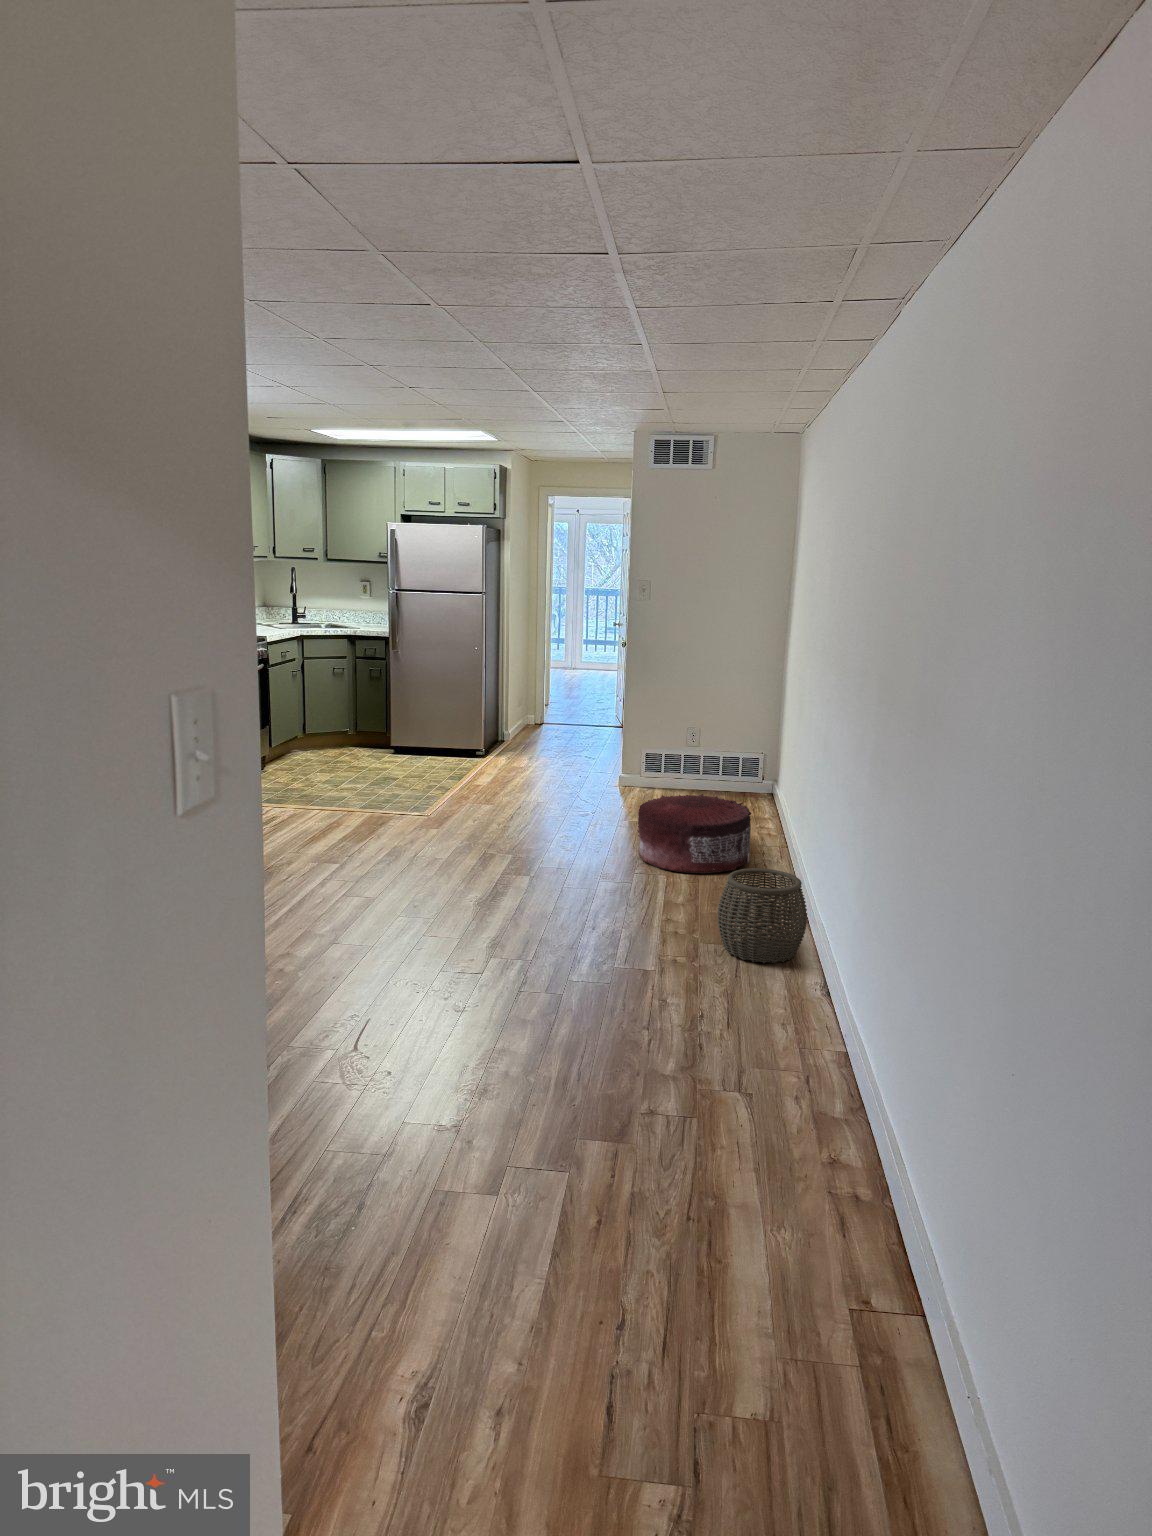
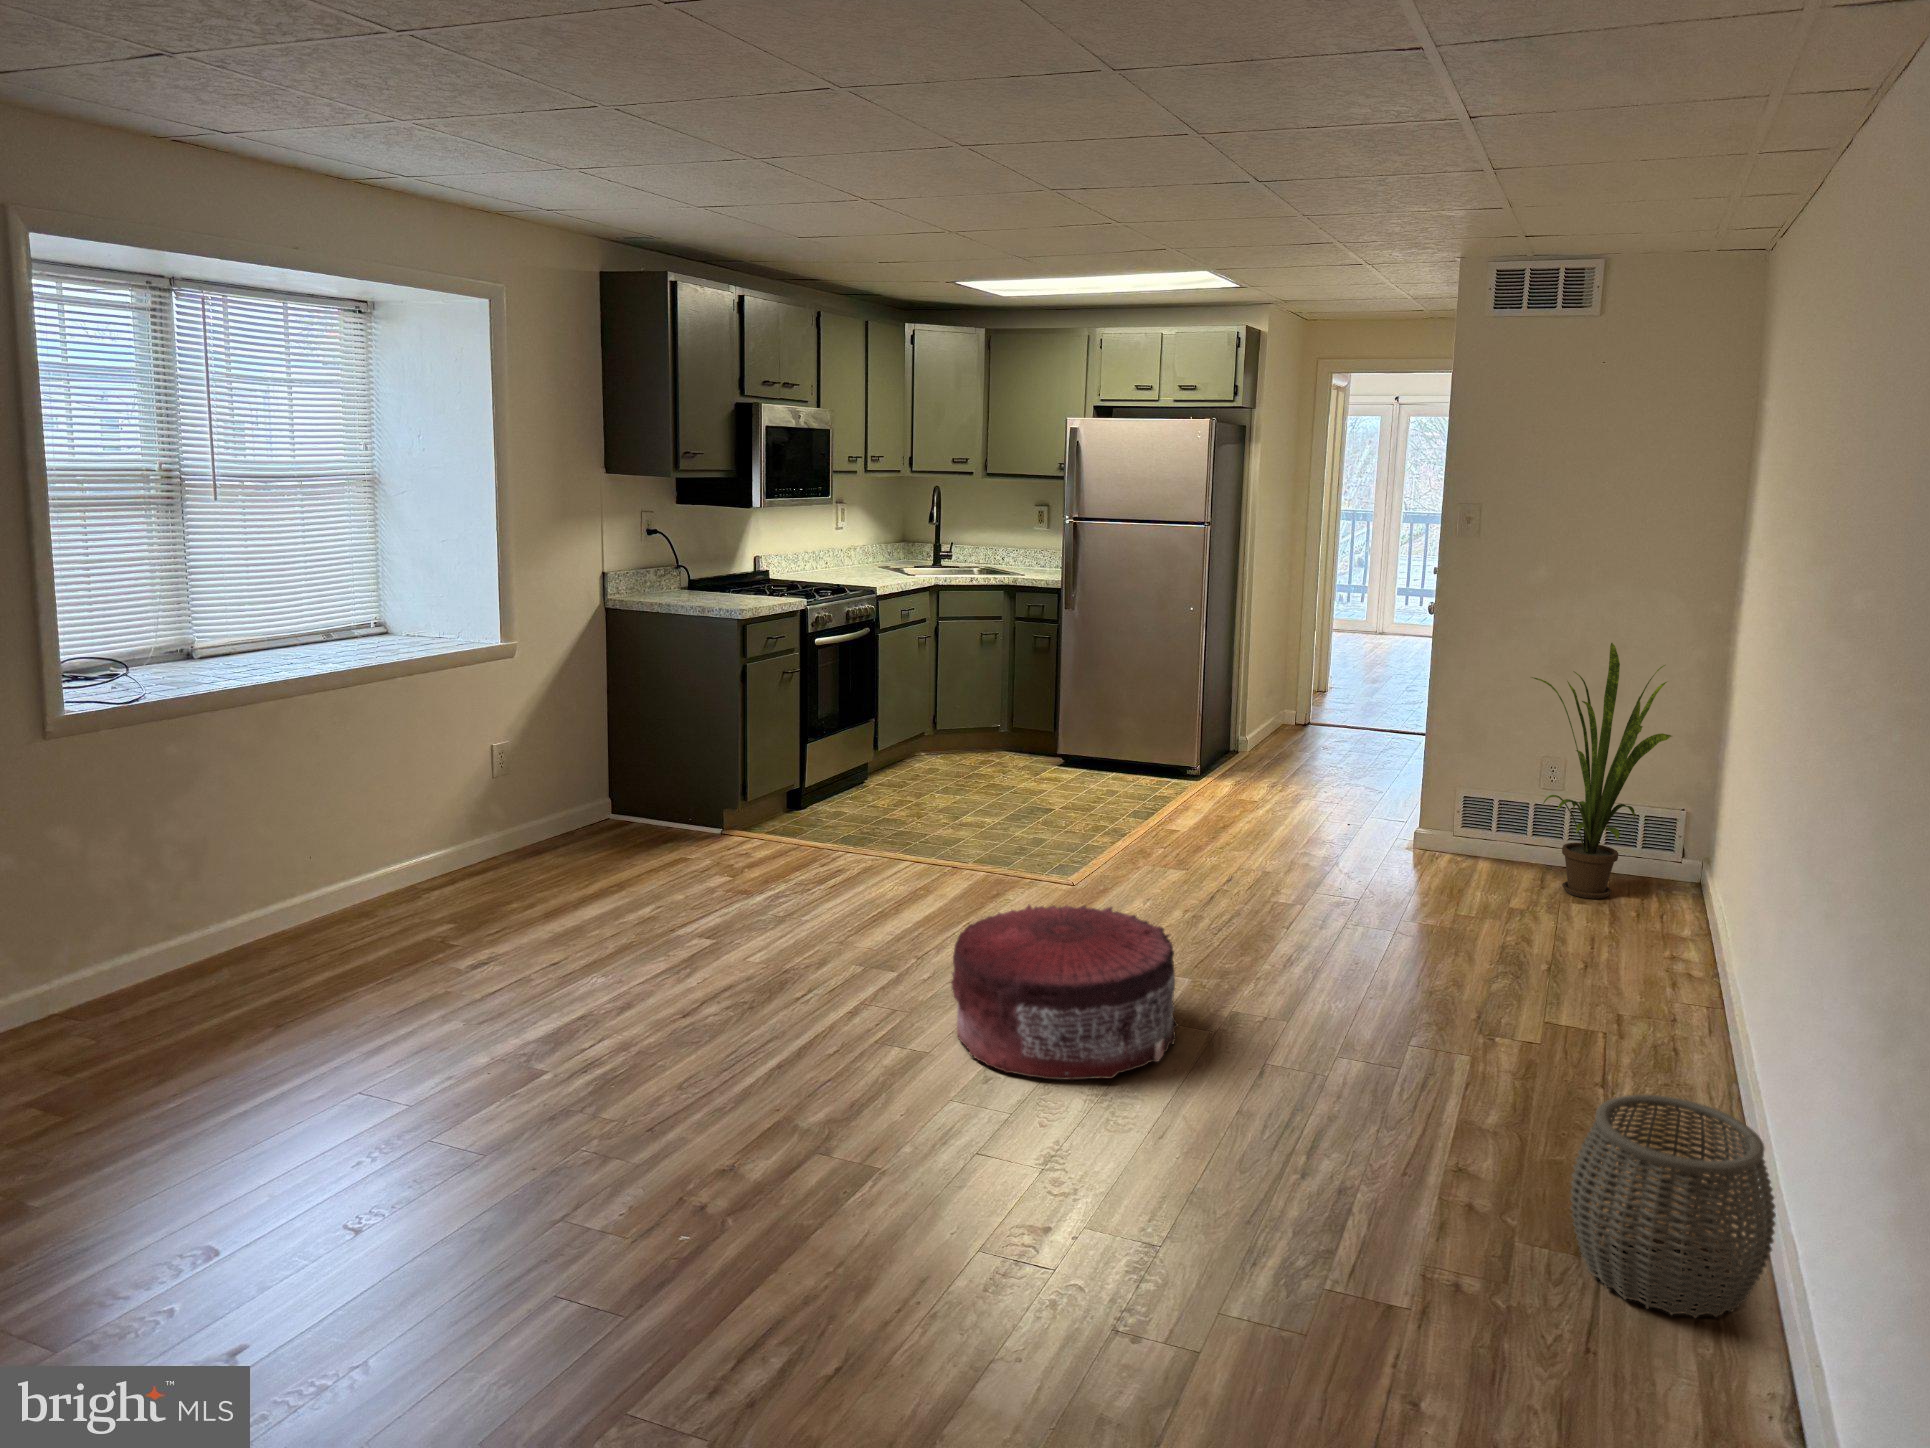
house plant: none [681,659,759,804] -> present [1532,643,1671,899]
pouf: present [638,794,751,873] -> present [951,904,1179,1080]

